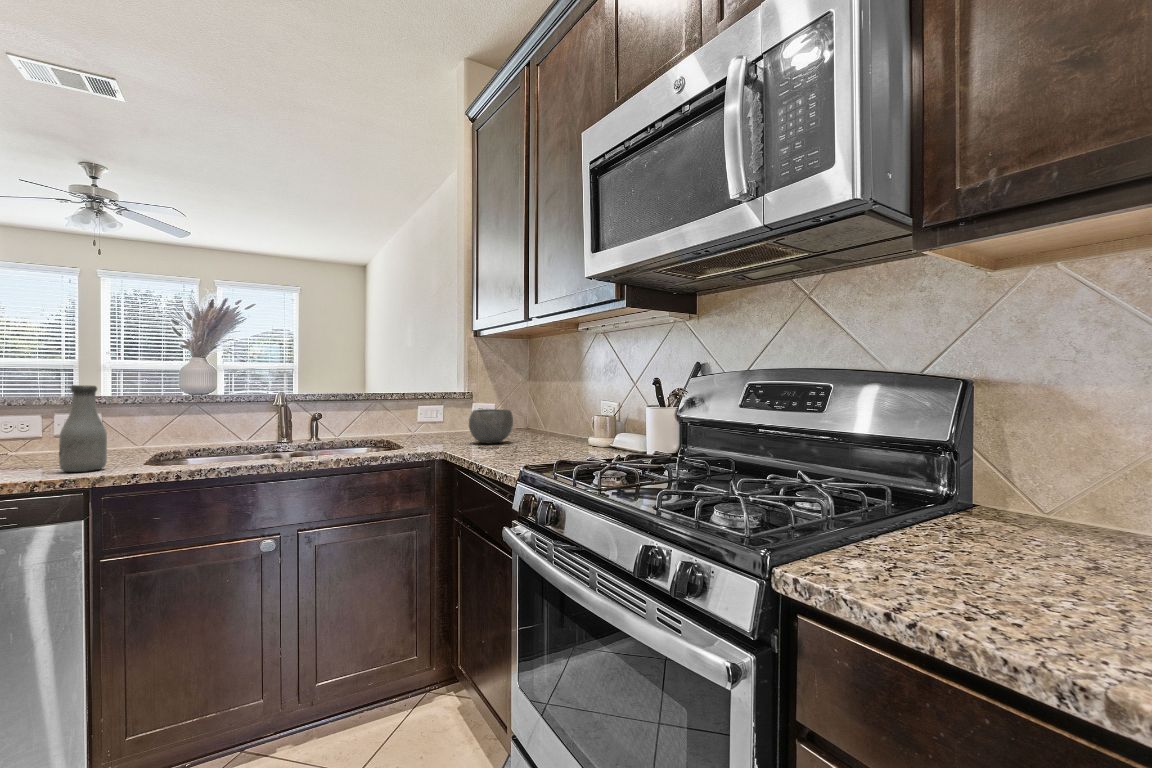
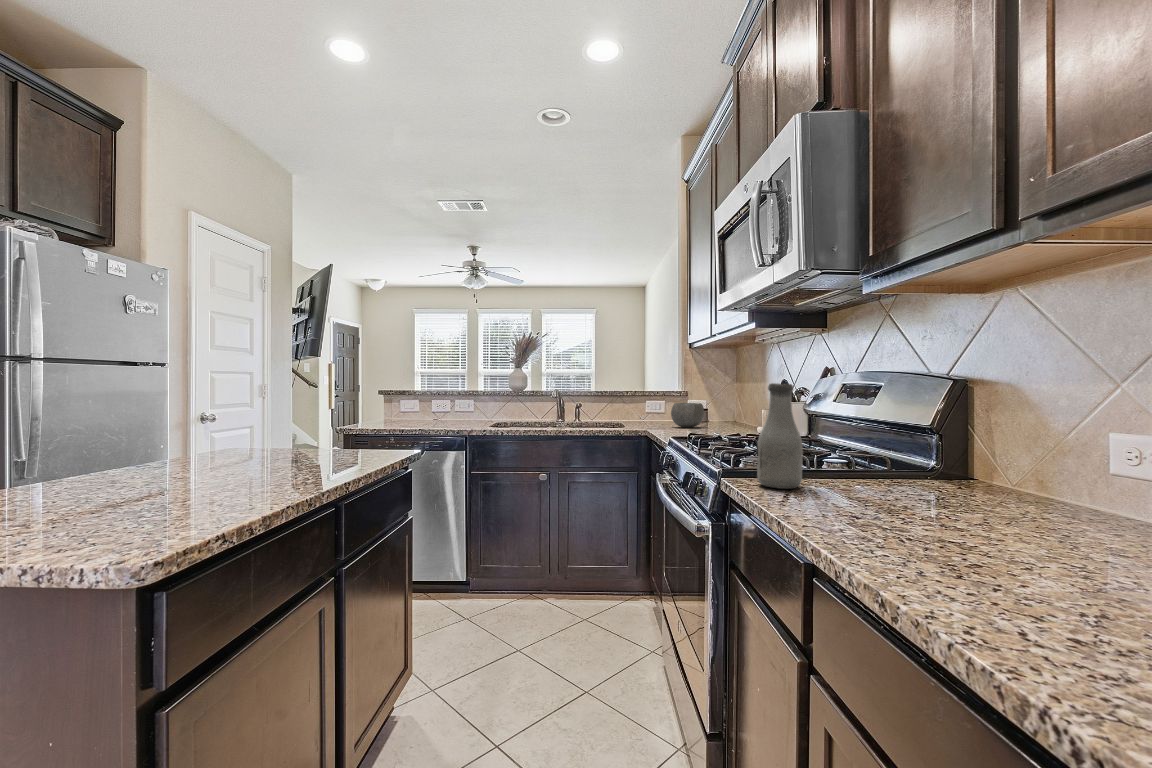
bottle: present [59,385,107,472] -> present [757,383,803,489]

